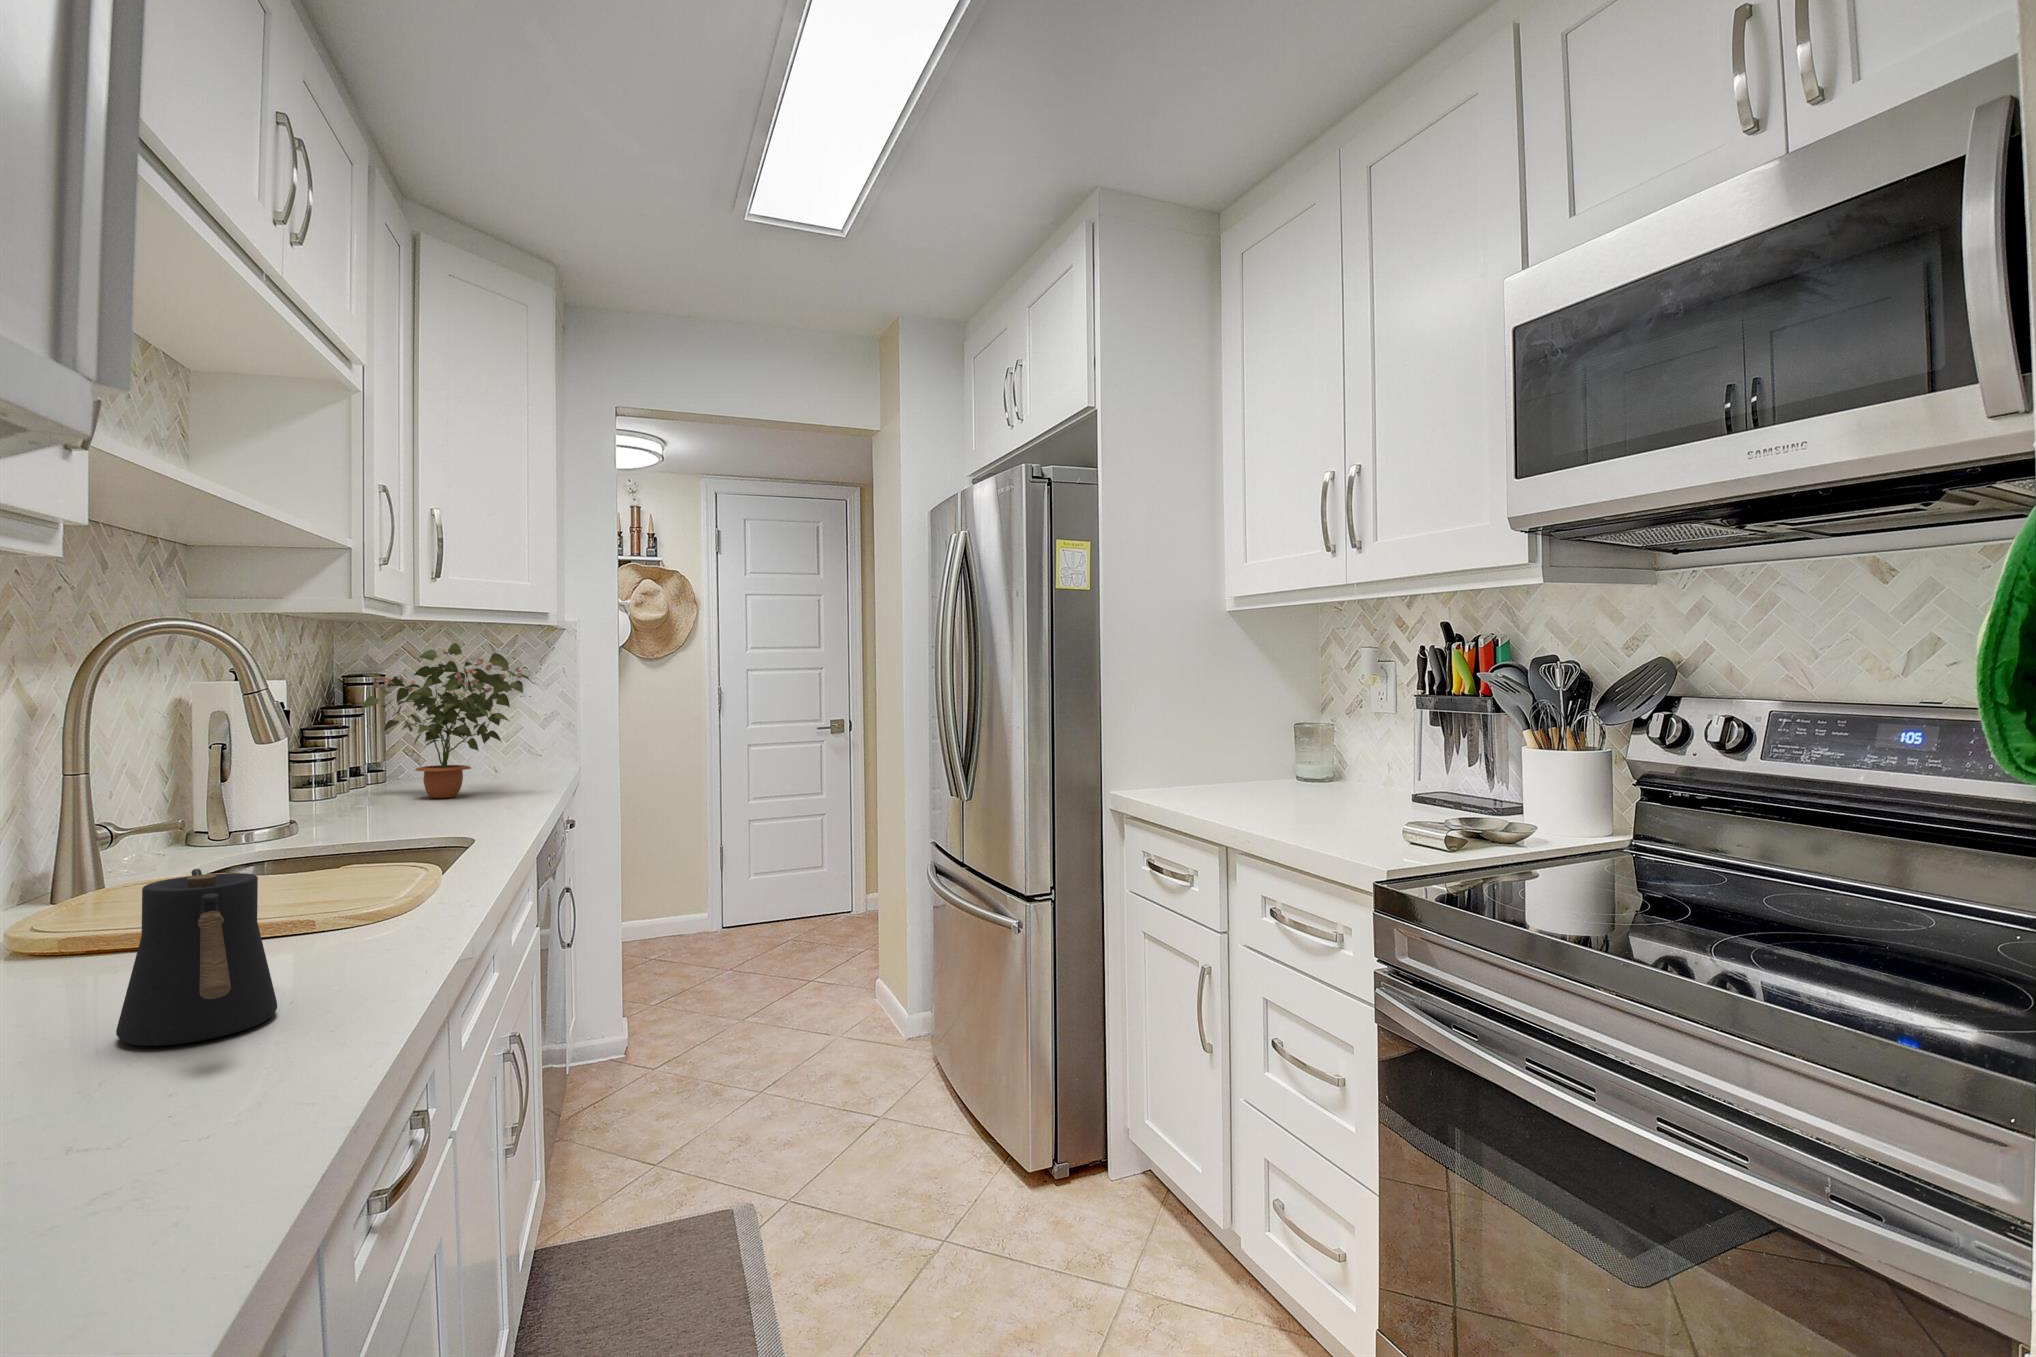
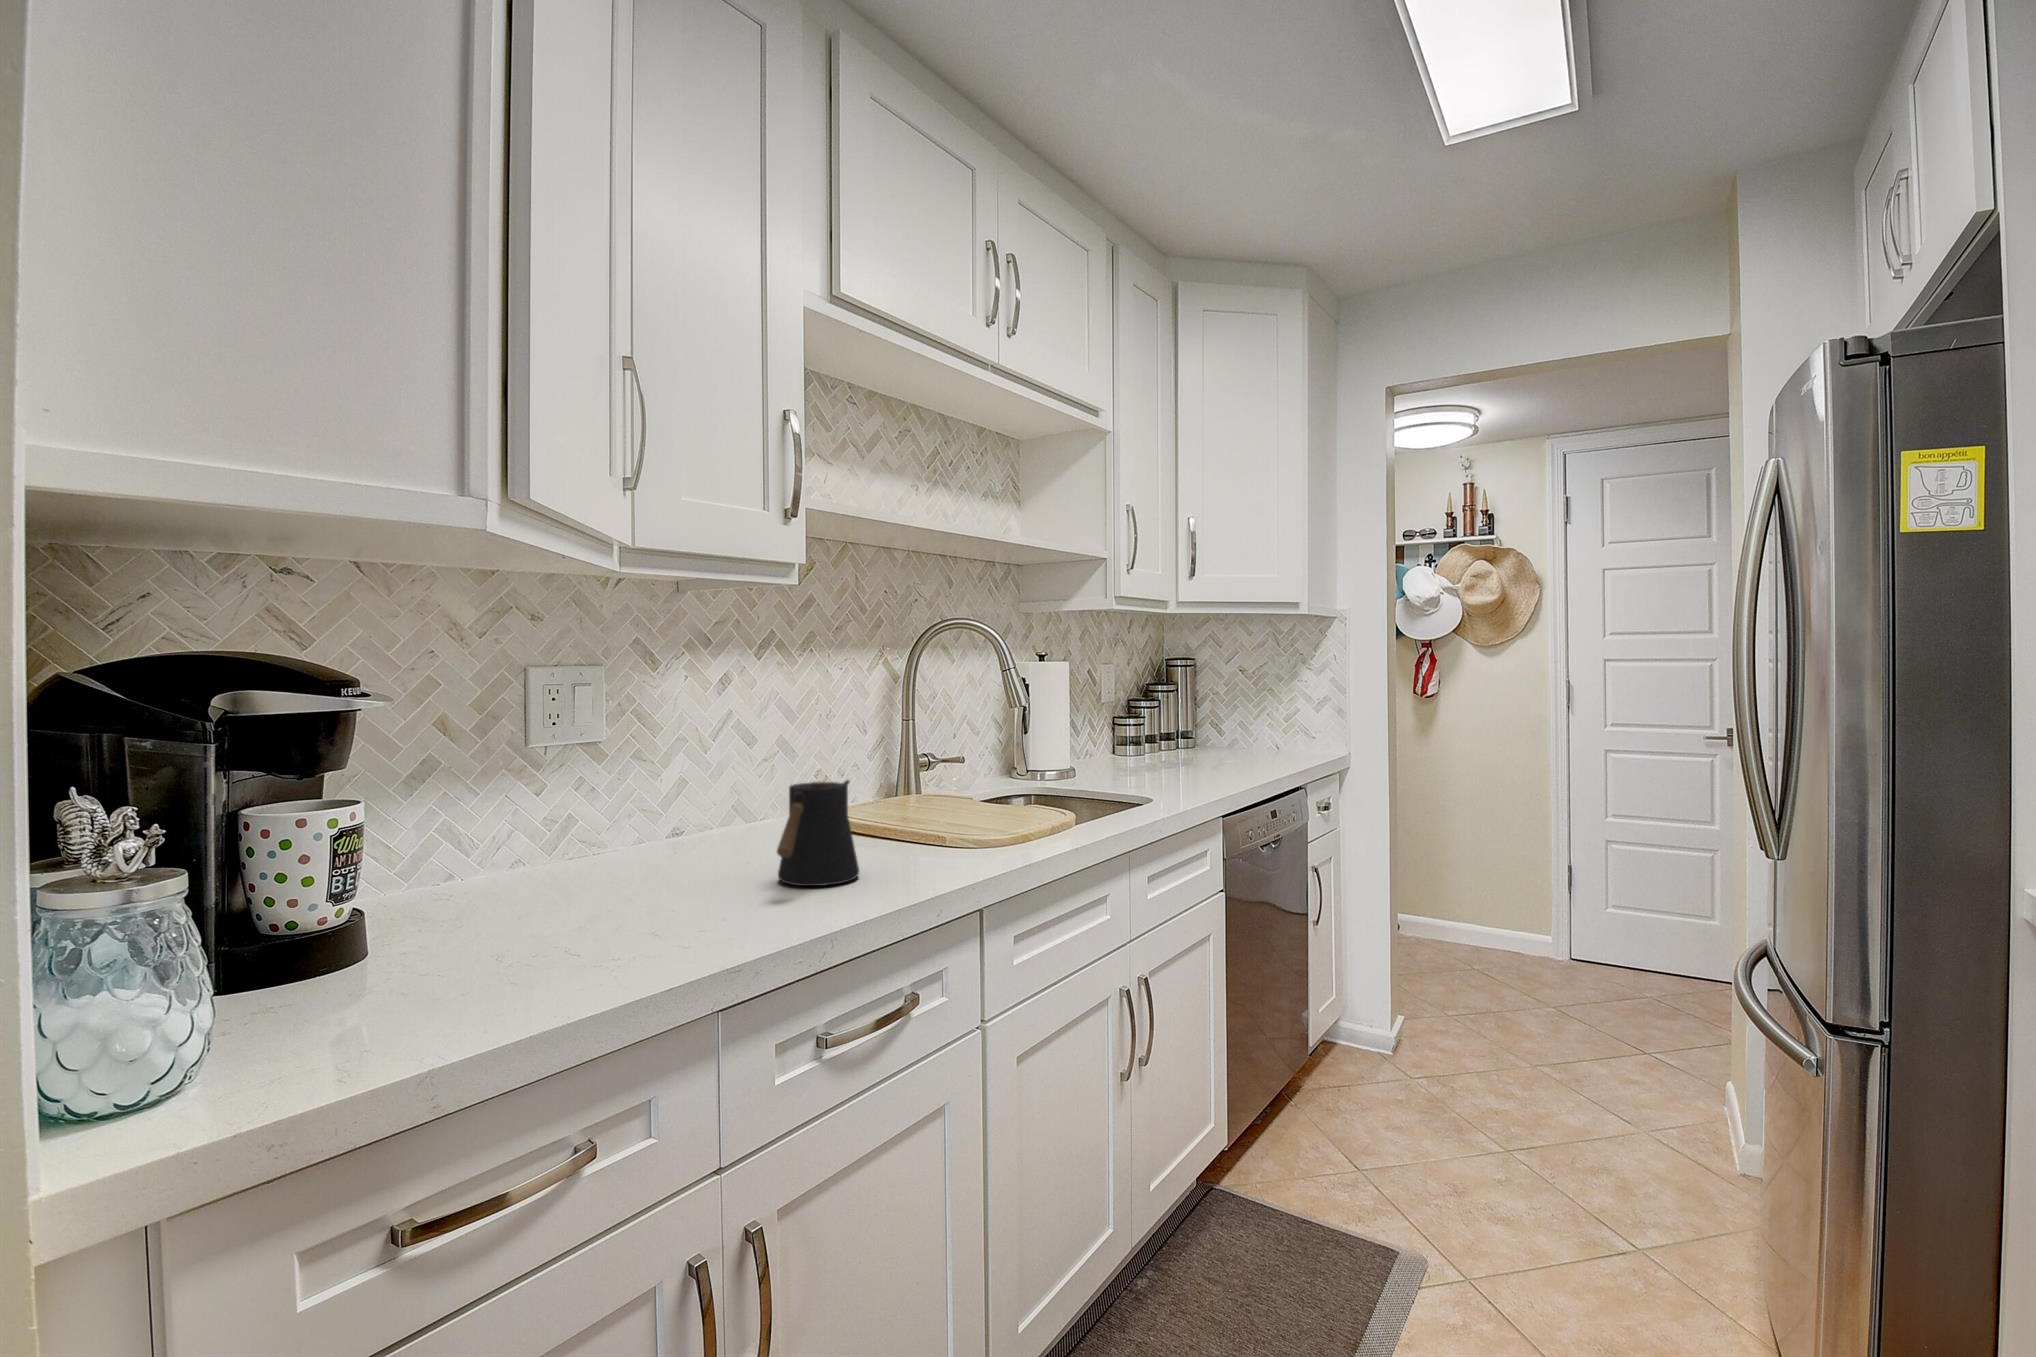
potted plant: present [362,643,530,798] -> none [1162,630,1278,762]

